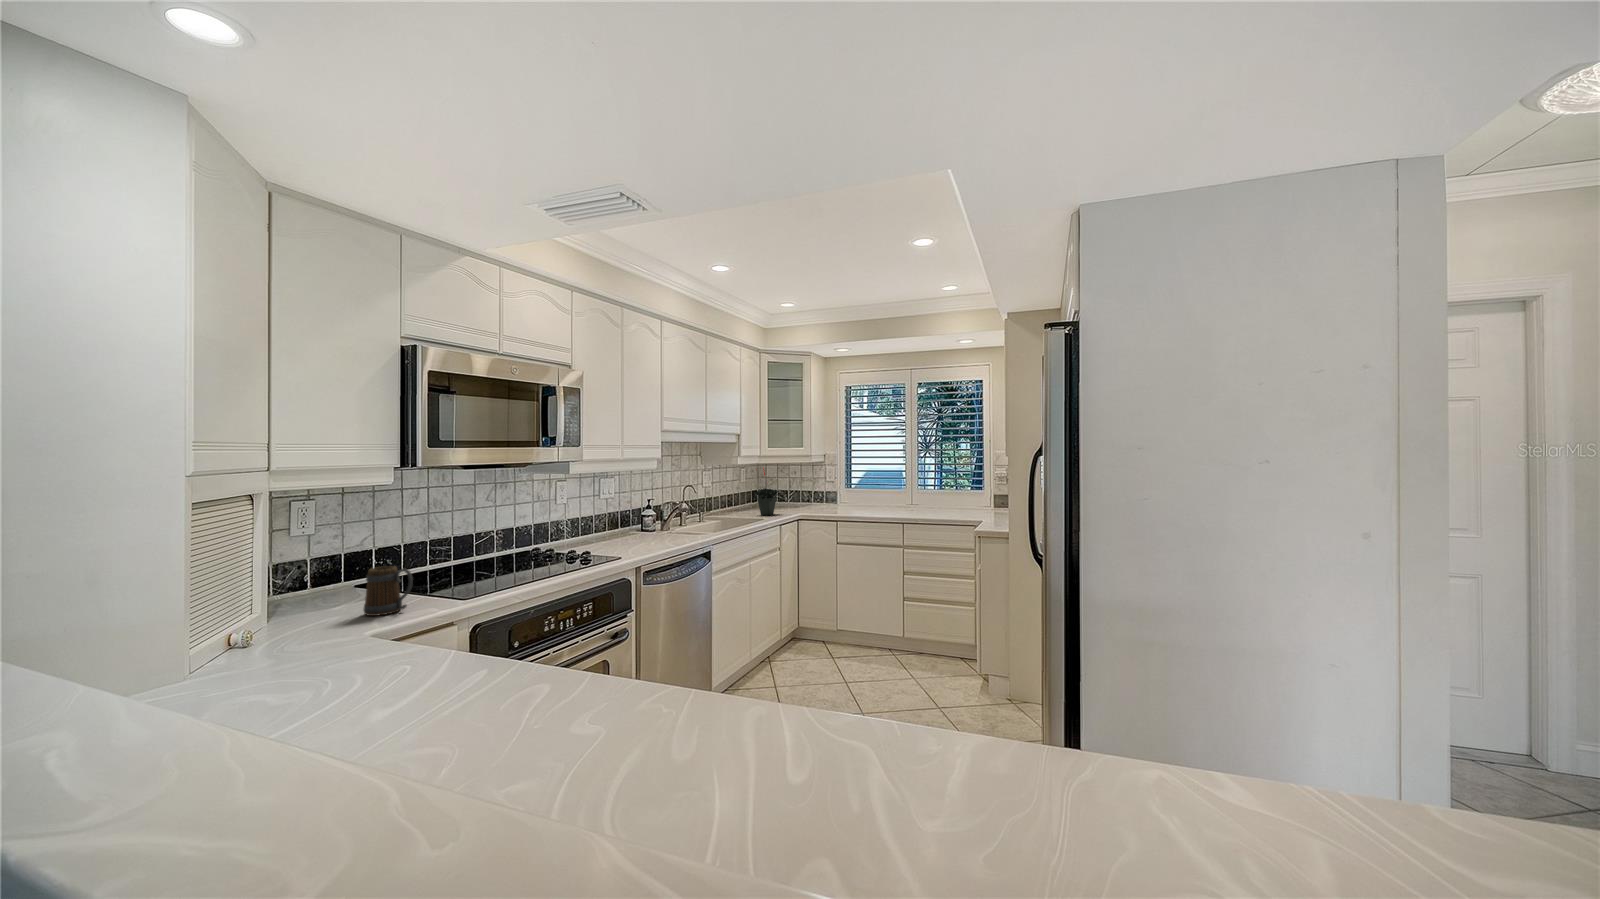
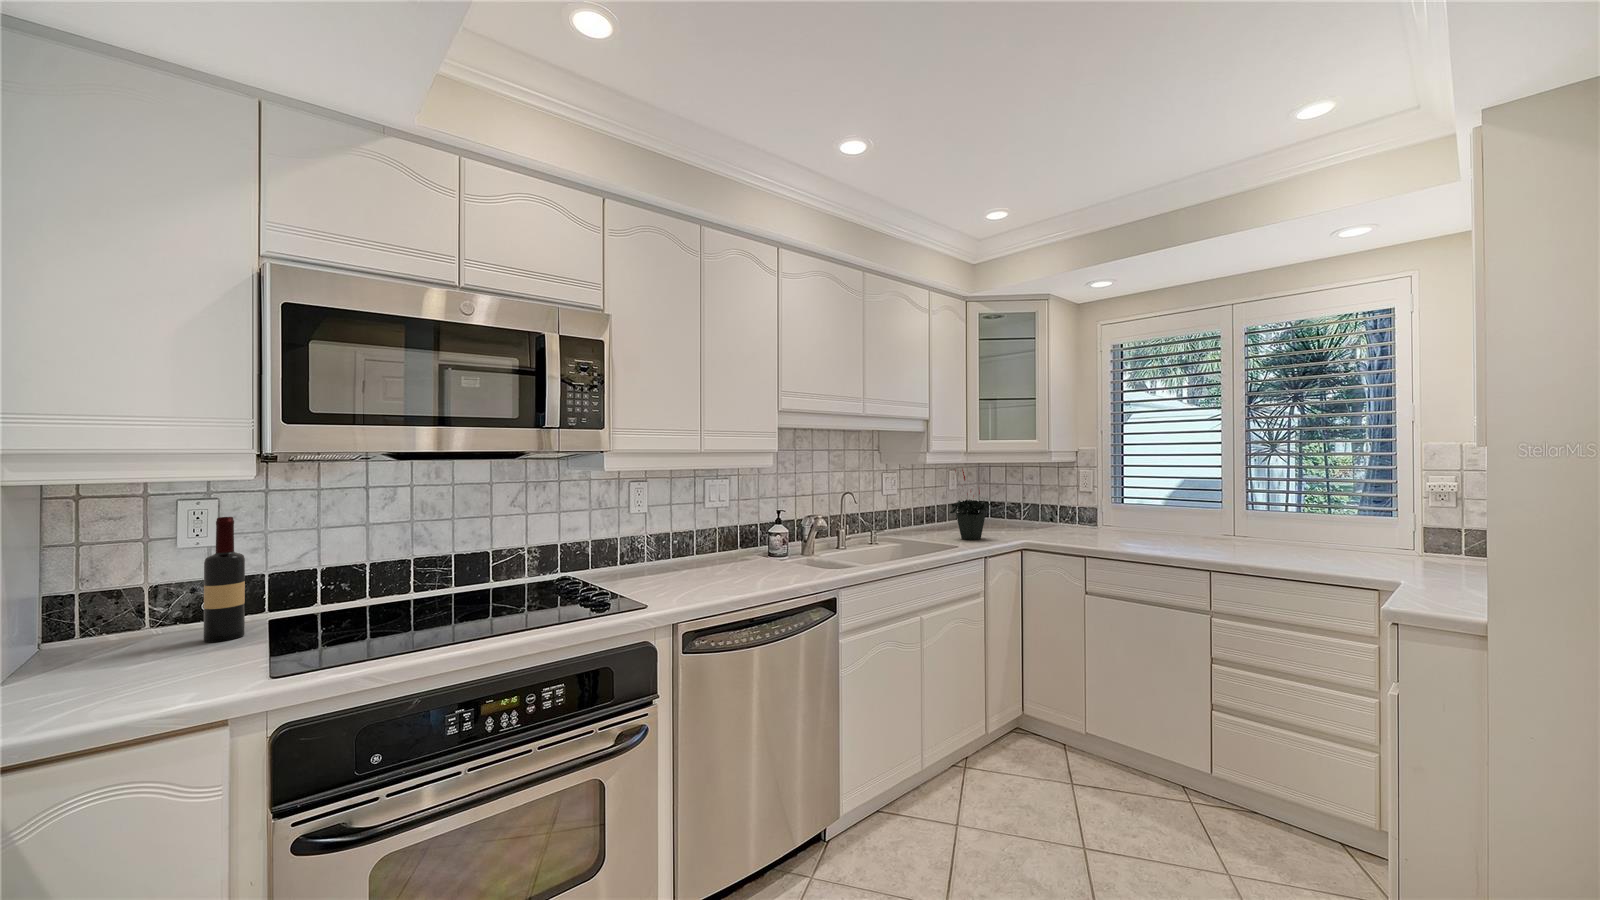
wine bottle: none [312,512,339,603] -> present [204,517,245,642]
mug: present [364,566,413,616] -> none [130,609,204,692]

